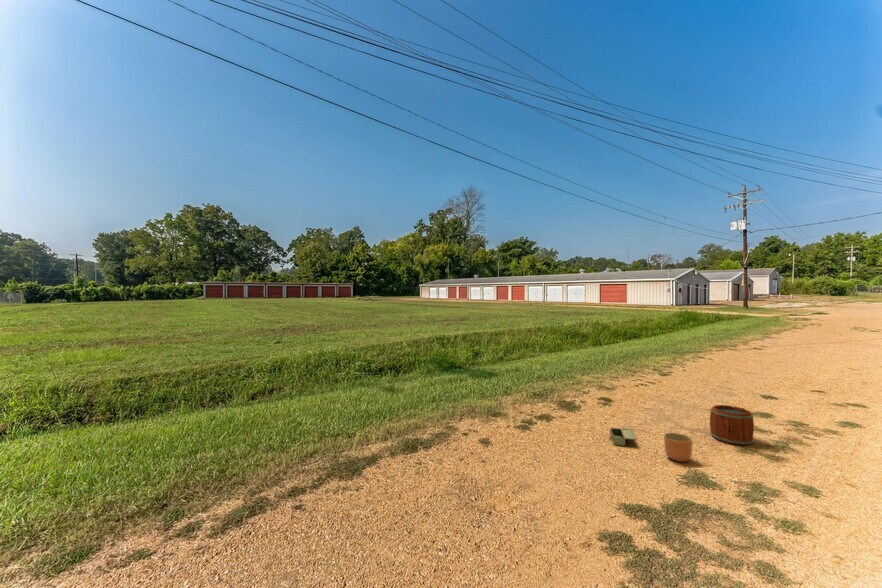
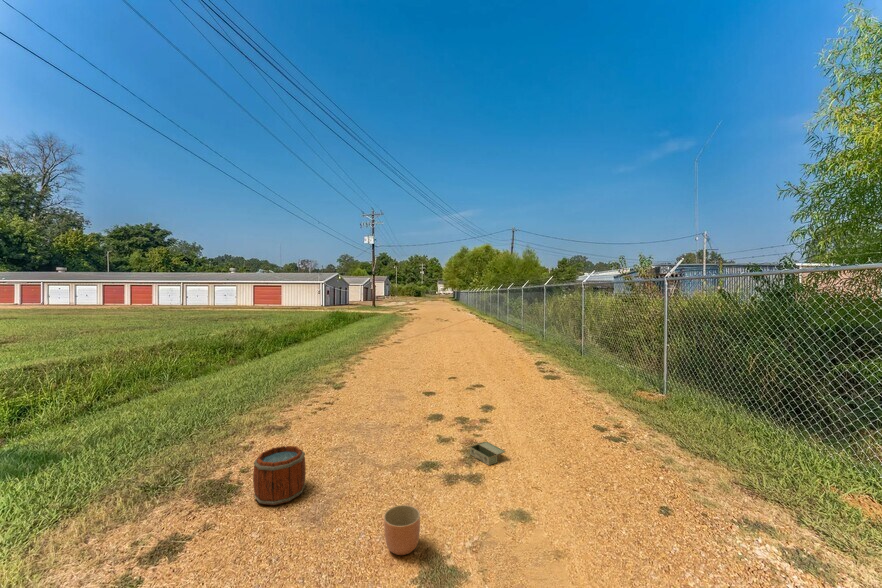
bucket: present [710,405,754,445] -> present [253,446,306,505]
toolbox: present [609,428,636,446] -> present [470,442,505,465]

